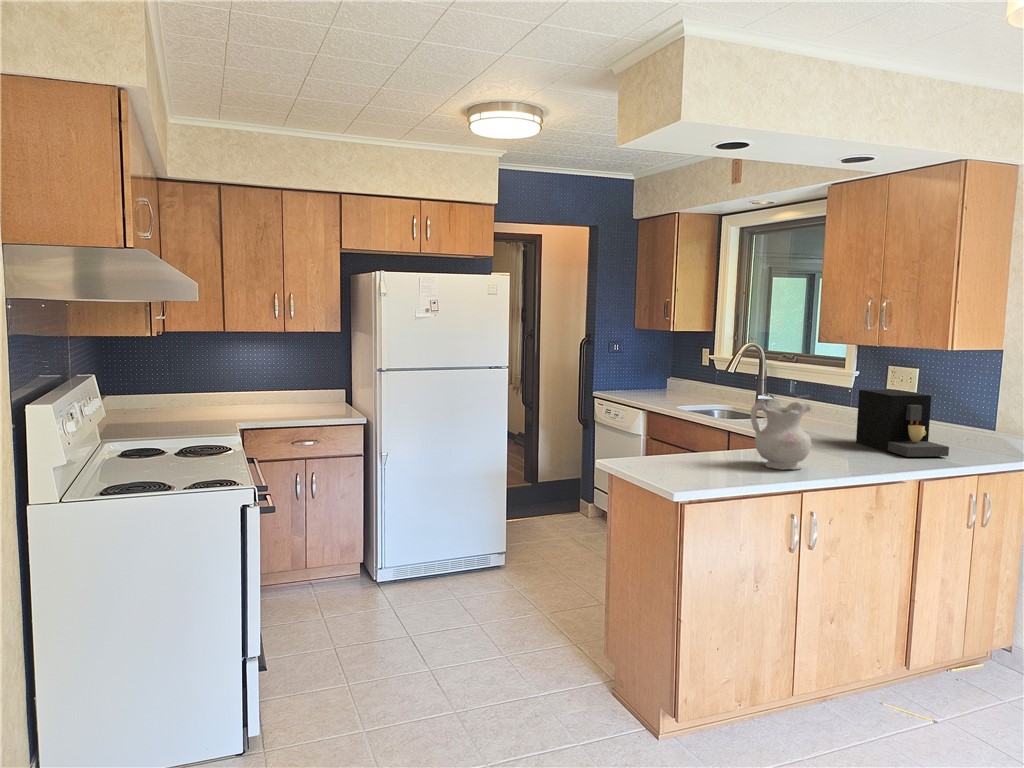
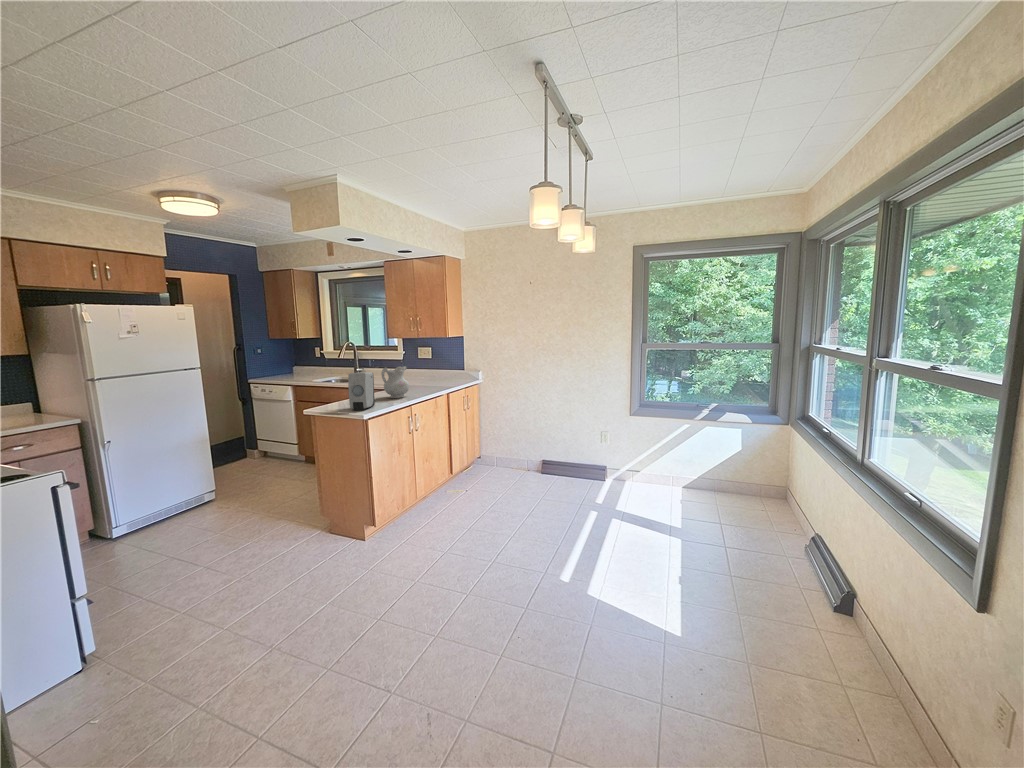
coffee maker: present [856,390,949,457] -> none [414,358,454,385]
soap dispenser: none [661,404,721,482] -> present [348,372,375,410]

